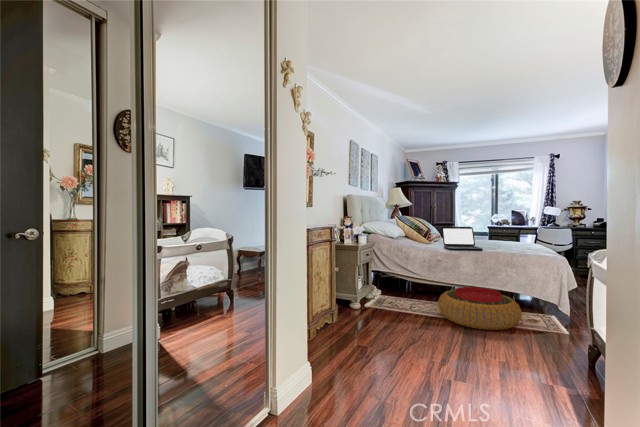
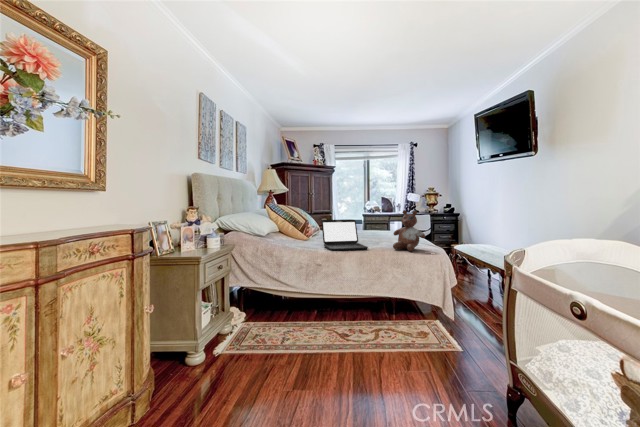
stuffed bear: none [507,218,539,253] -> present [393,210,425,251]
pouf: present [438,287,522,330] -> none [318,299,416,365]

